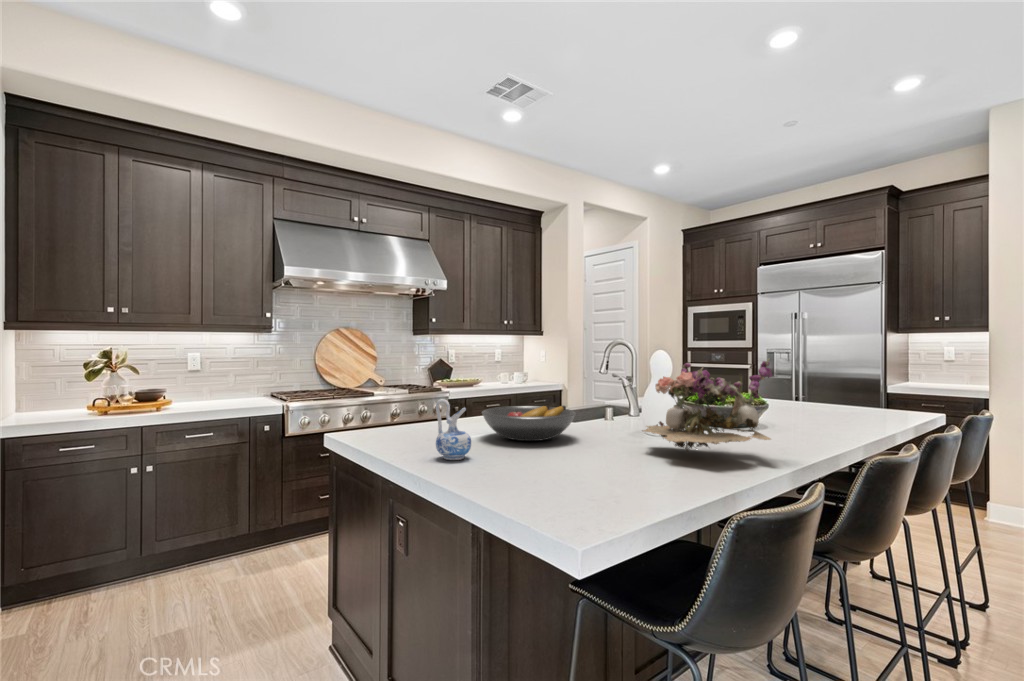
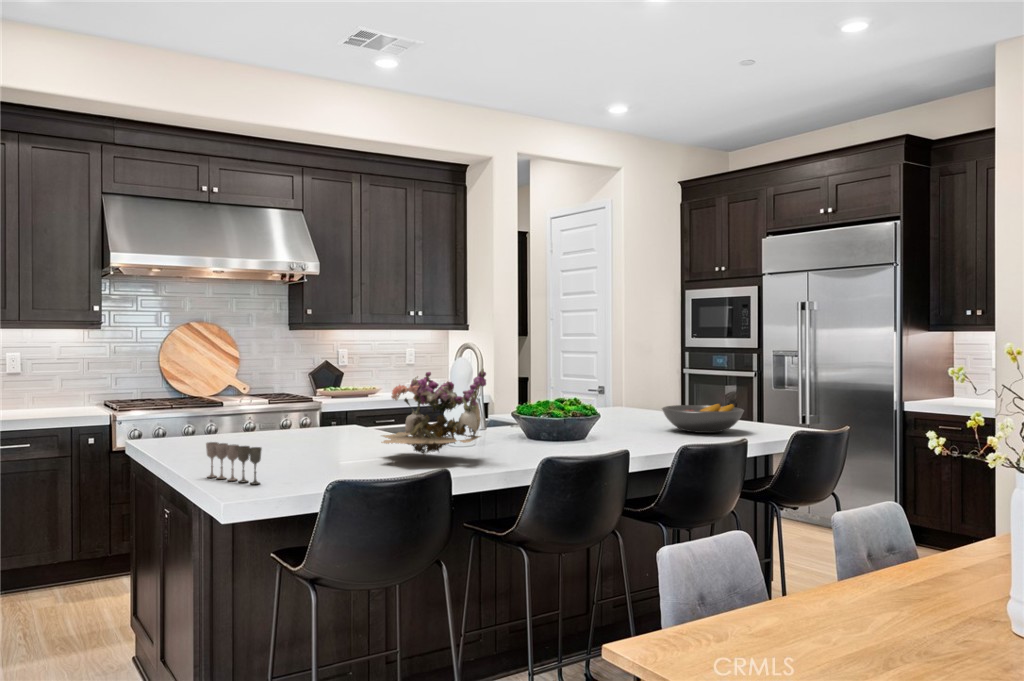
ceramic pitcher: present [436,399,471,460] -> none [183,403,217,458]
fruit bowl: present [482,405,576,441] -> present [662,403,744,433]
wine glass: none [515,450,607,508] -> present [206,442,262,484]

